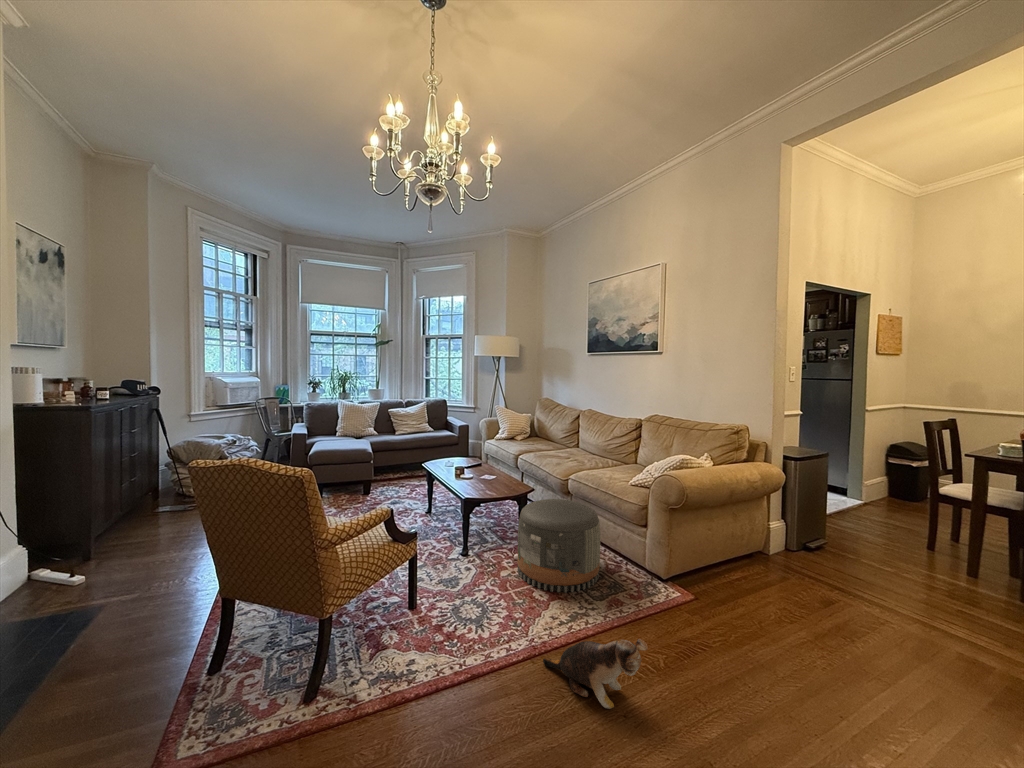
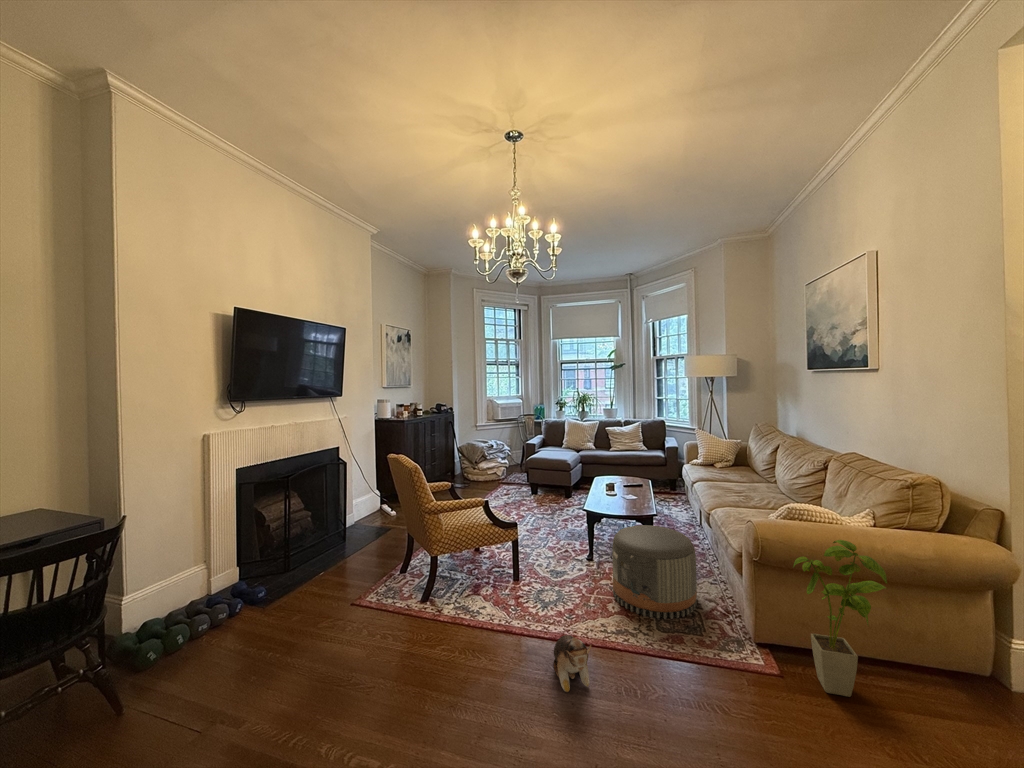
house plant: none [704,476,776,597] -> present [793,540,887,697]

